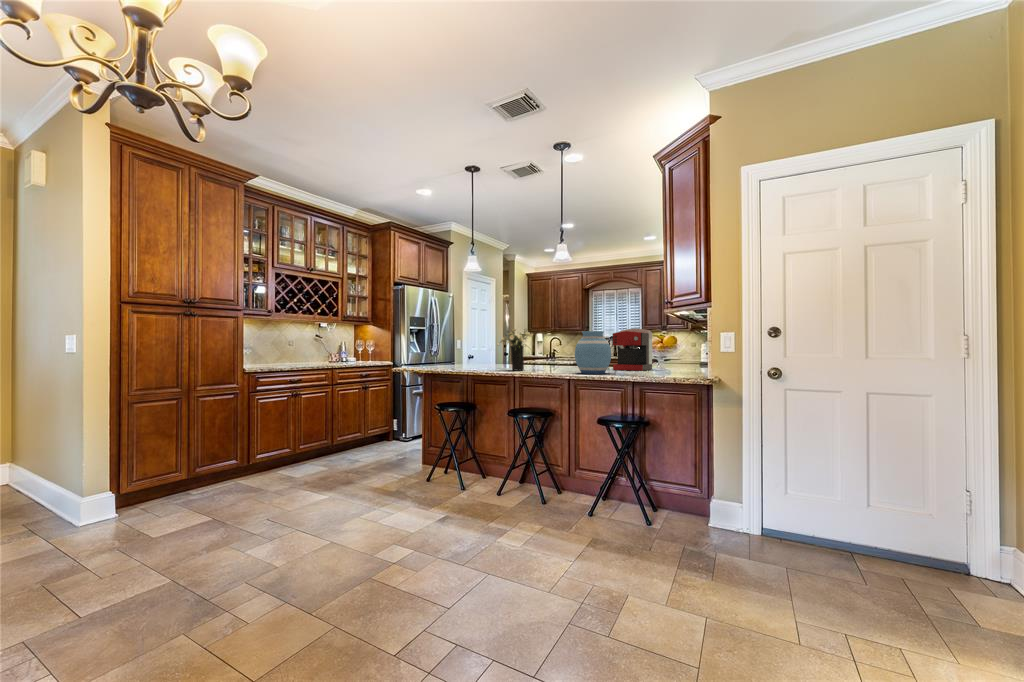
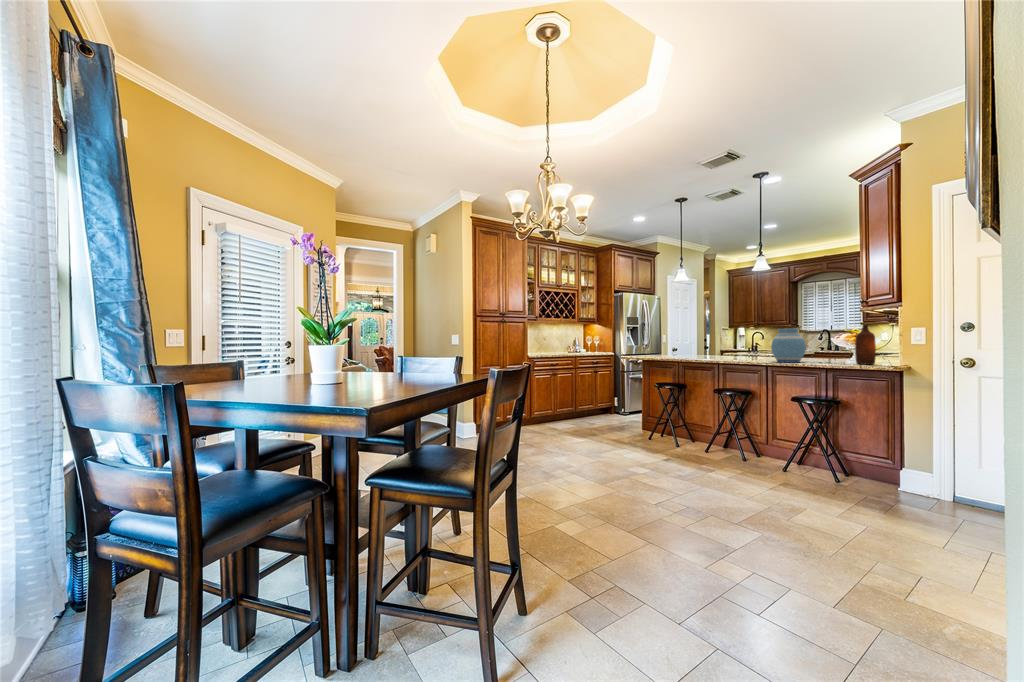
bottle: none [663,327,682,375] -> present [855,324,876,365]
flower arrangement: present [497,329,533,370] -> none [703,326,735,359]
coffee maker: present [612,329,652,371] -> none [811,325,854,361]

